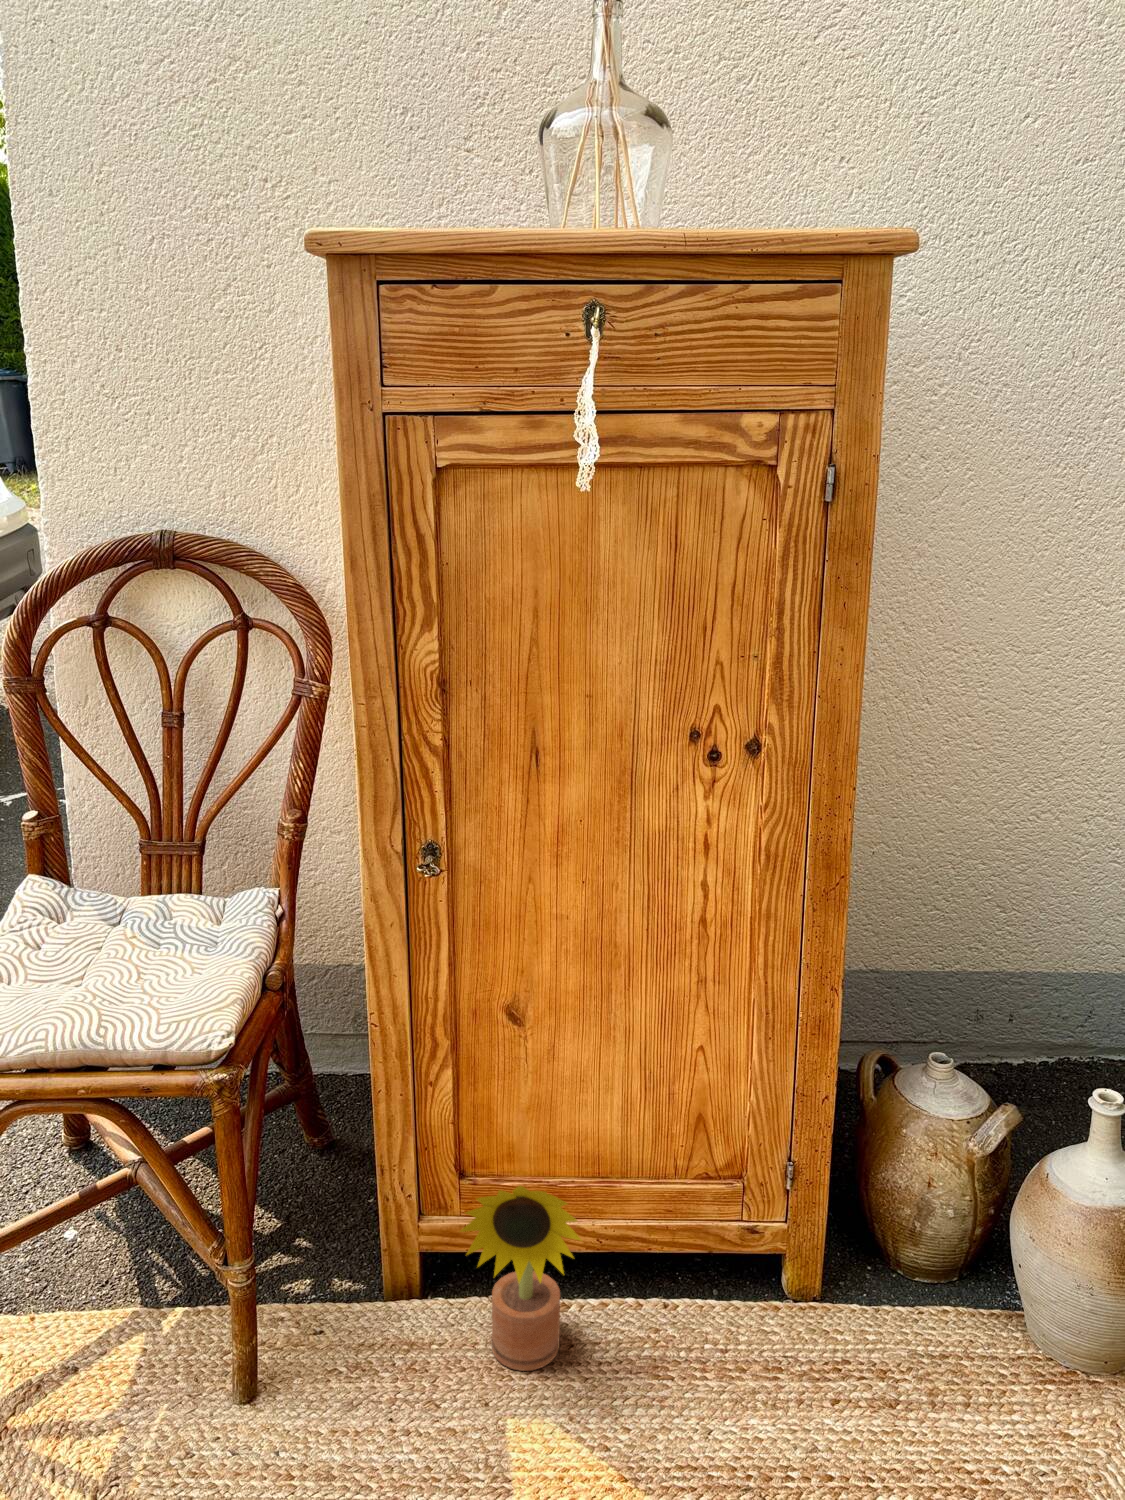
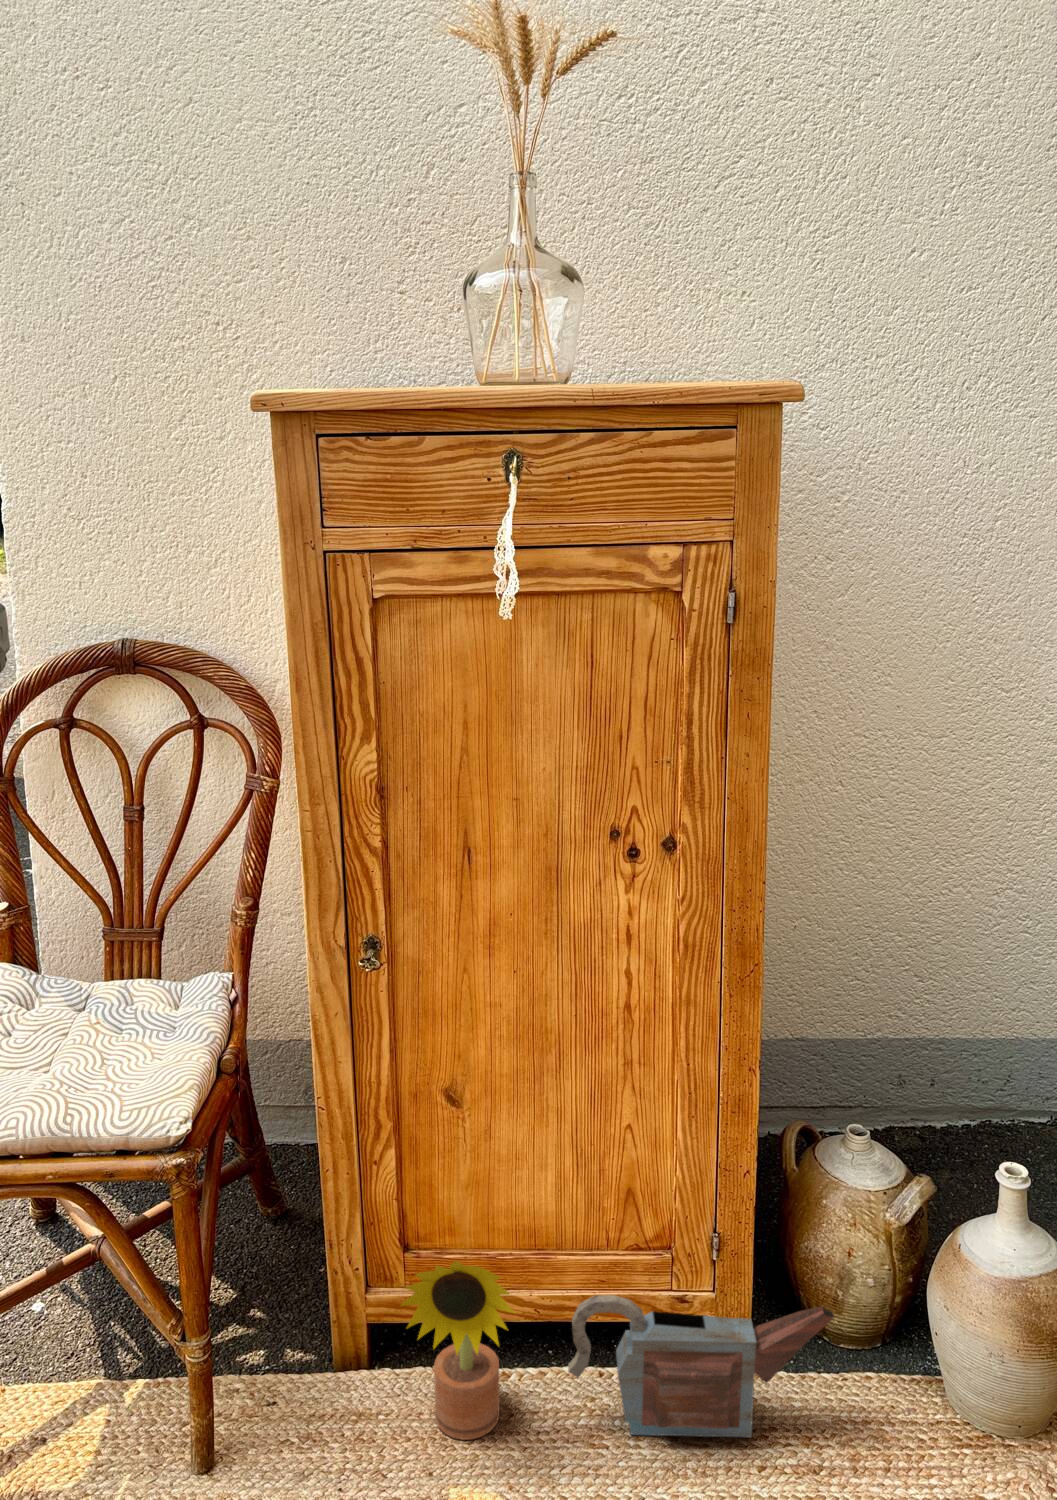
watering can: none [633,1223,916,1372] -> present [568,1295,834,1438]

